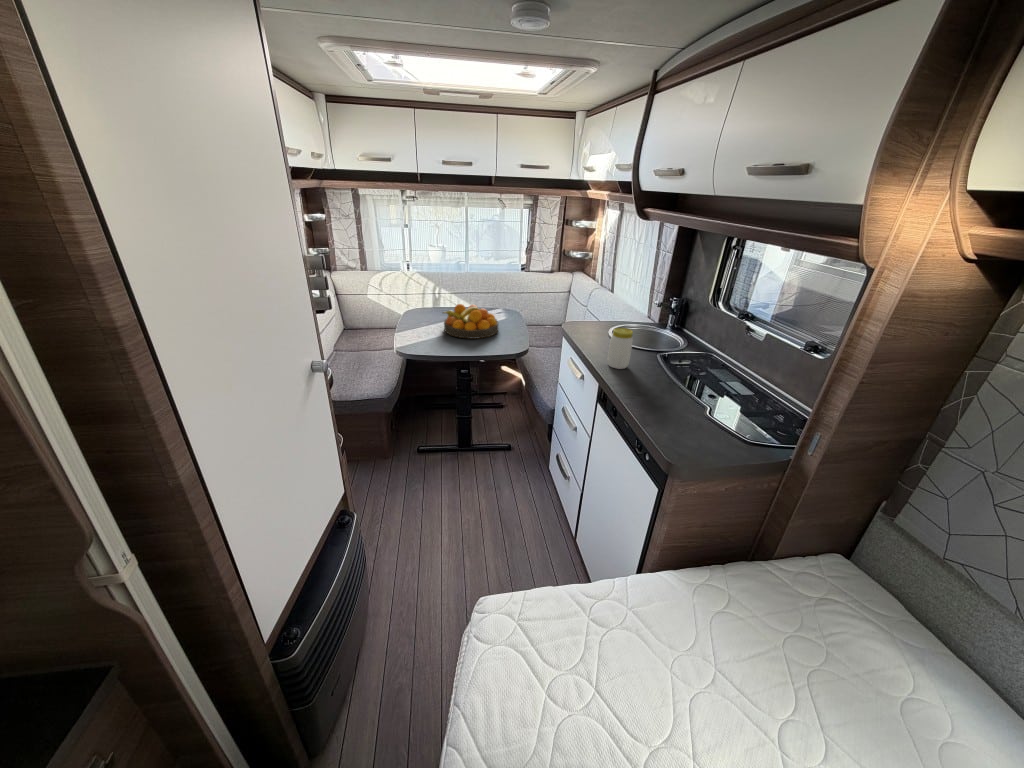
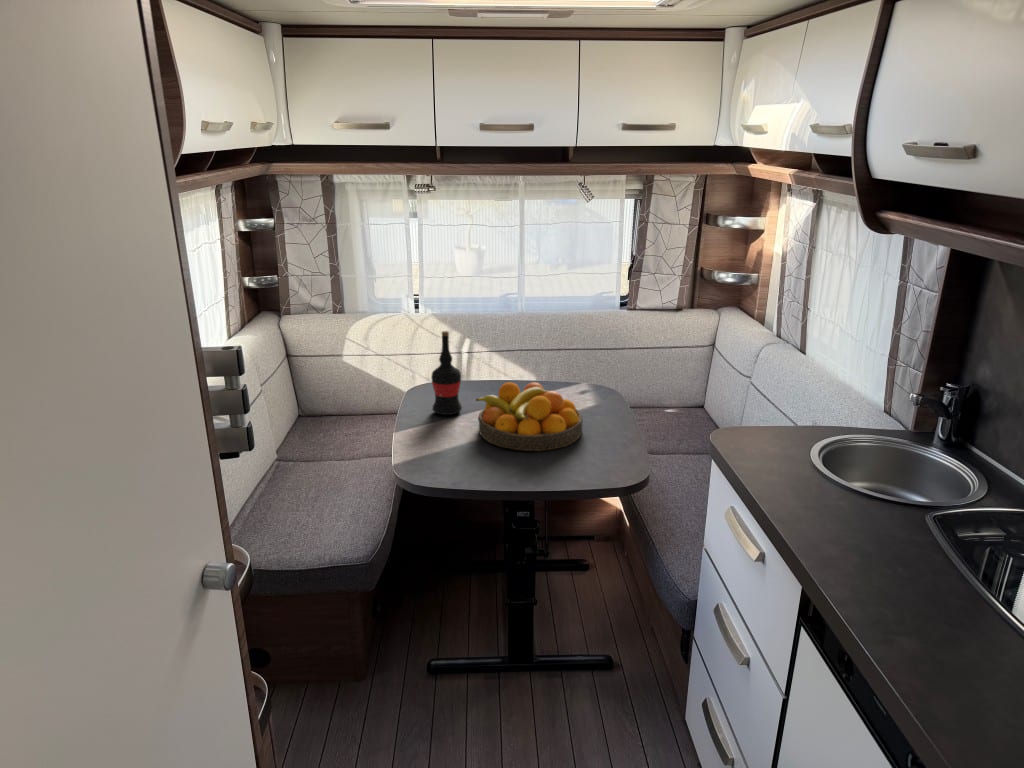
wine bottle: none [418,277,435,322] -> present [431,331,462,415]
jar: present [607,328,633,369] -> none [821,462,877,550]

